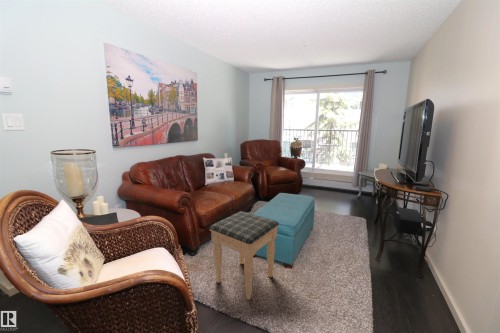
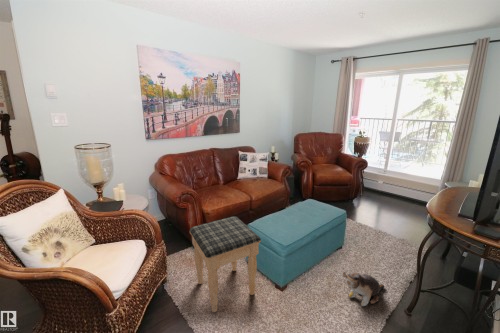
plush toy: none [337,237,358,262] -> present [343,272,384,306]

